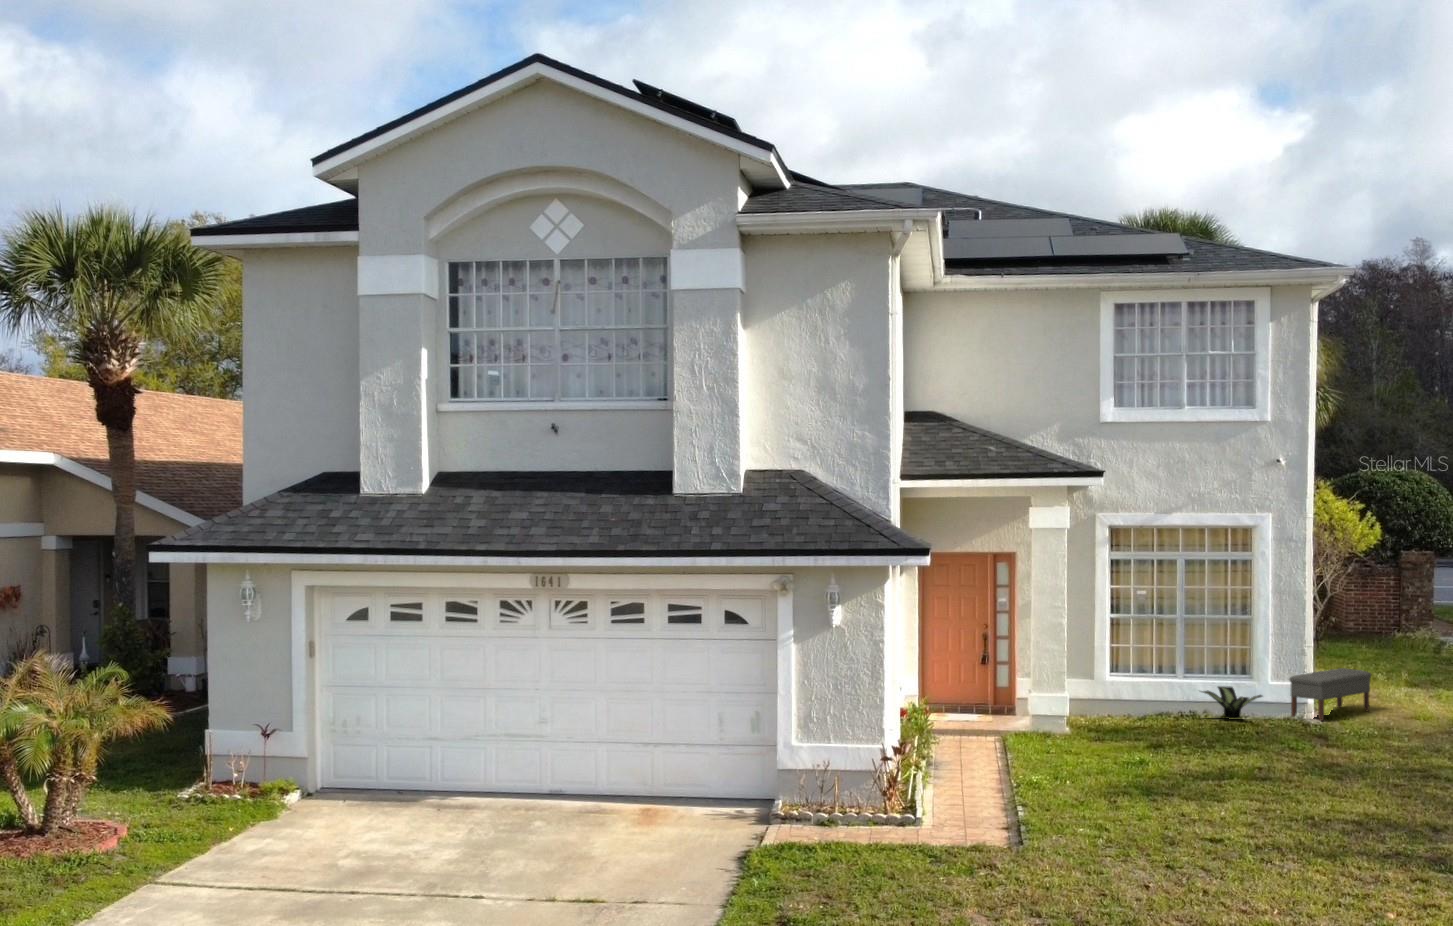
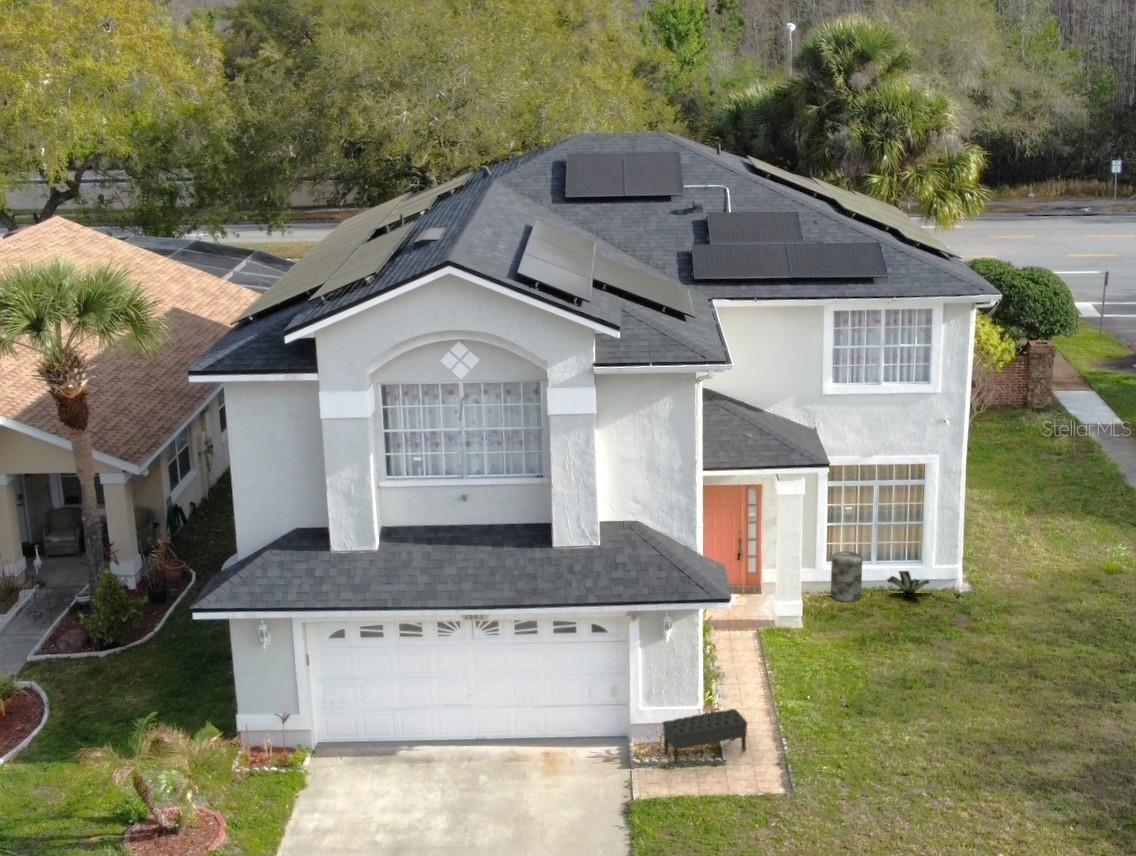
trash can: none [1115,650,1161,720] -> present [831,551,863,602]
bench: present [1290,668,1371,721] -> present [663,709,747,765]

